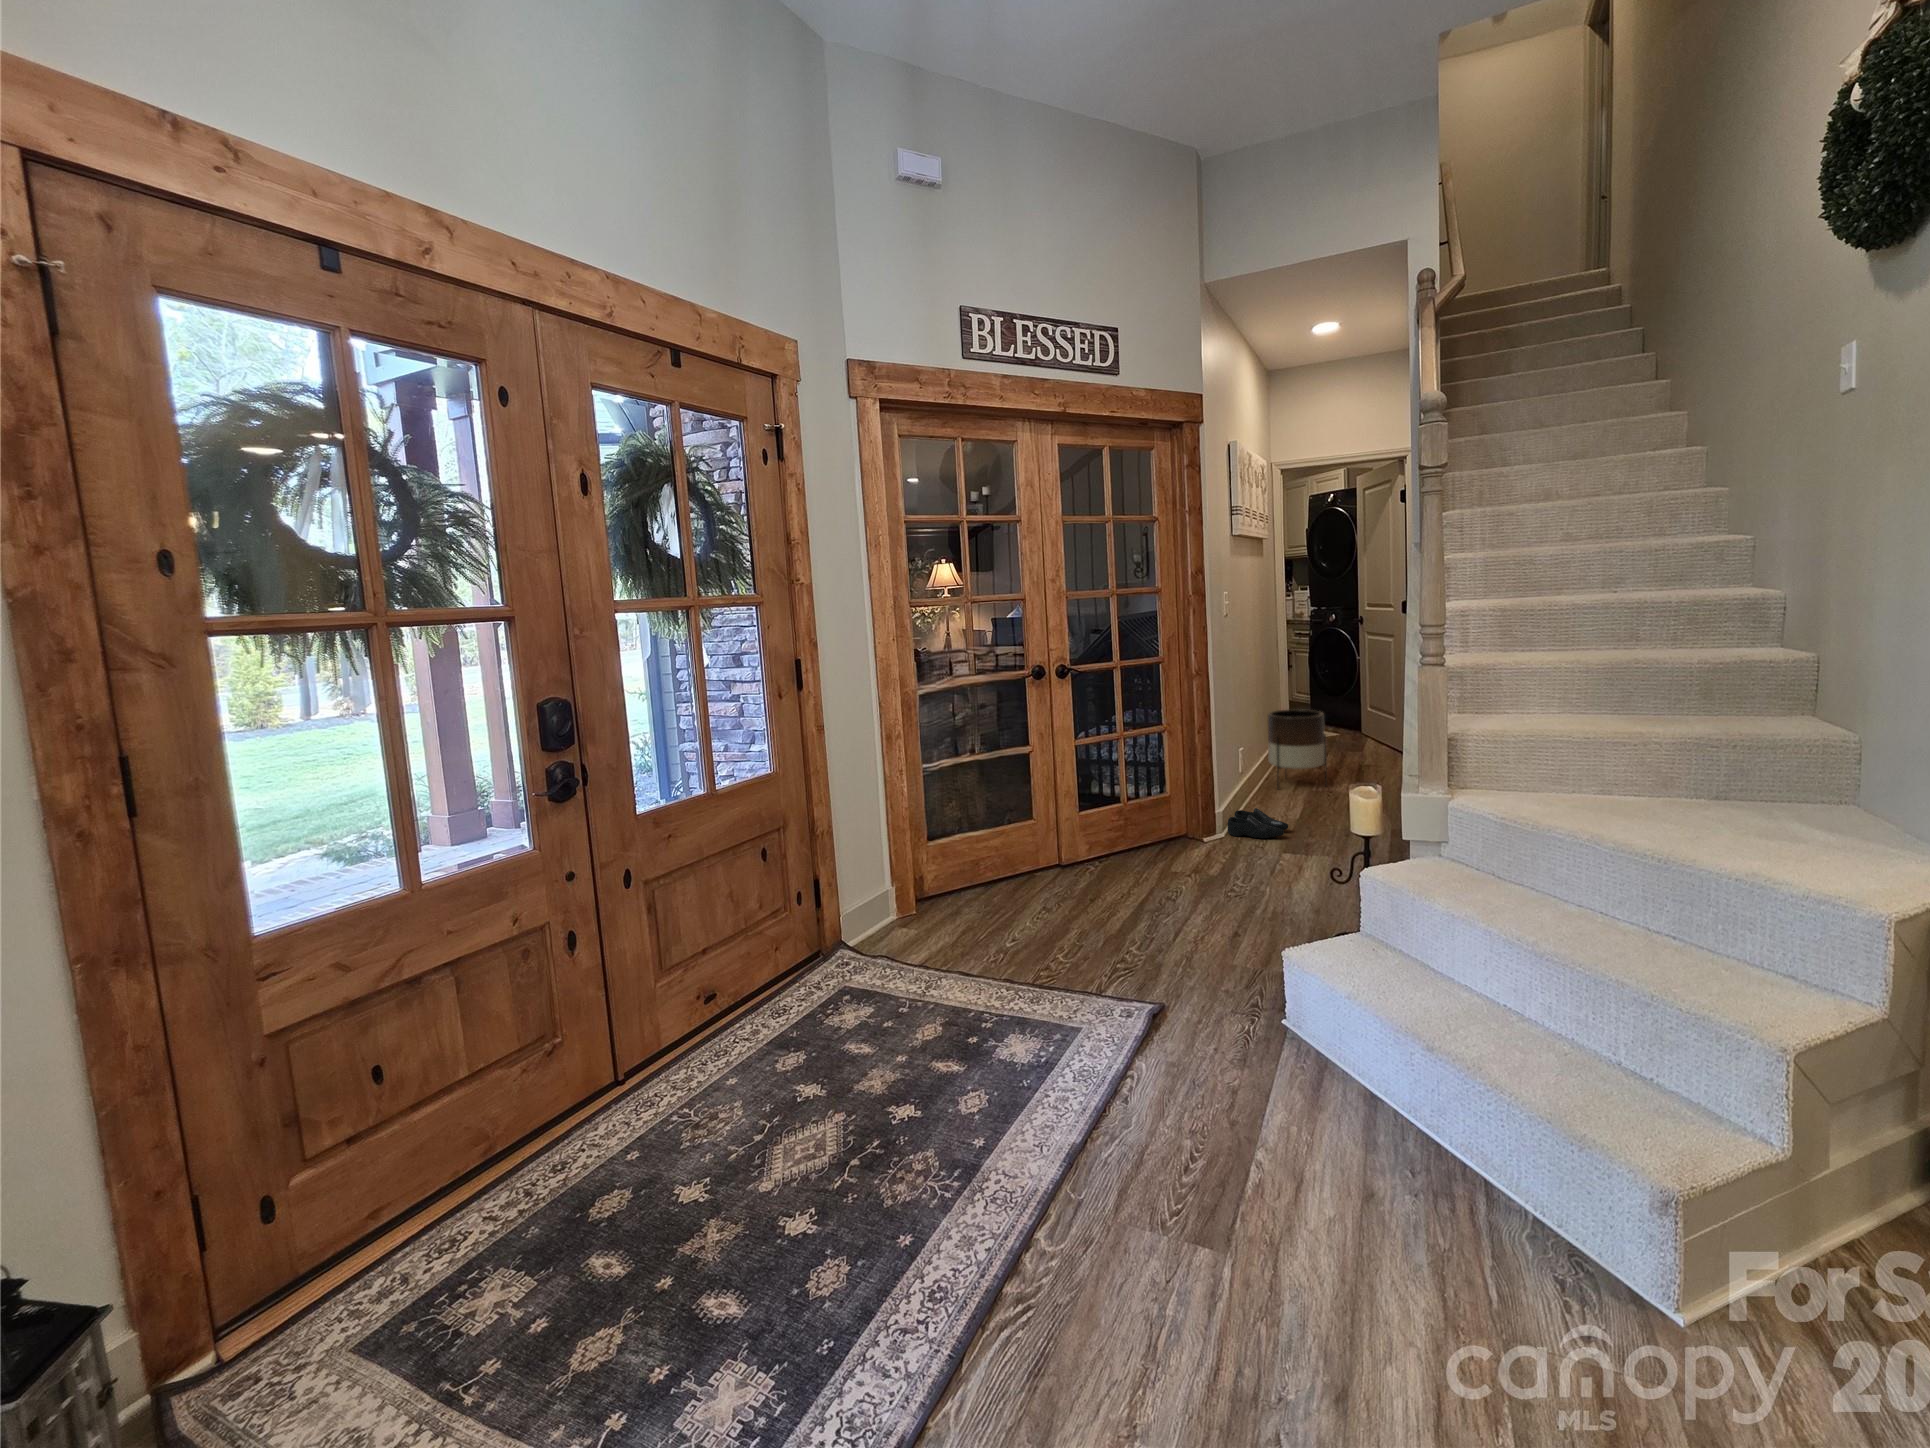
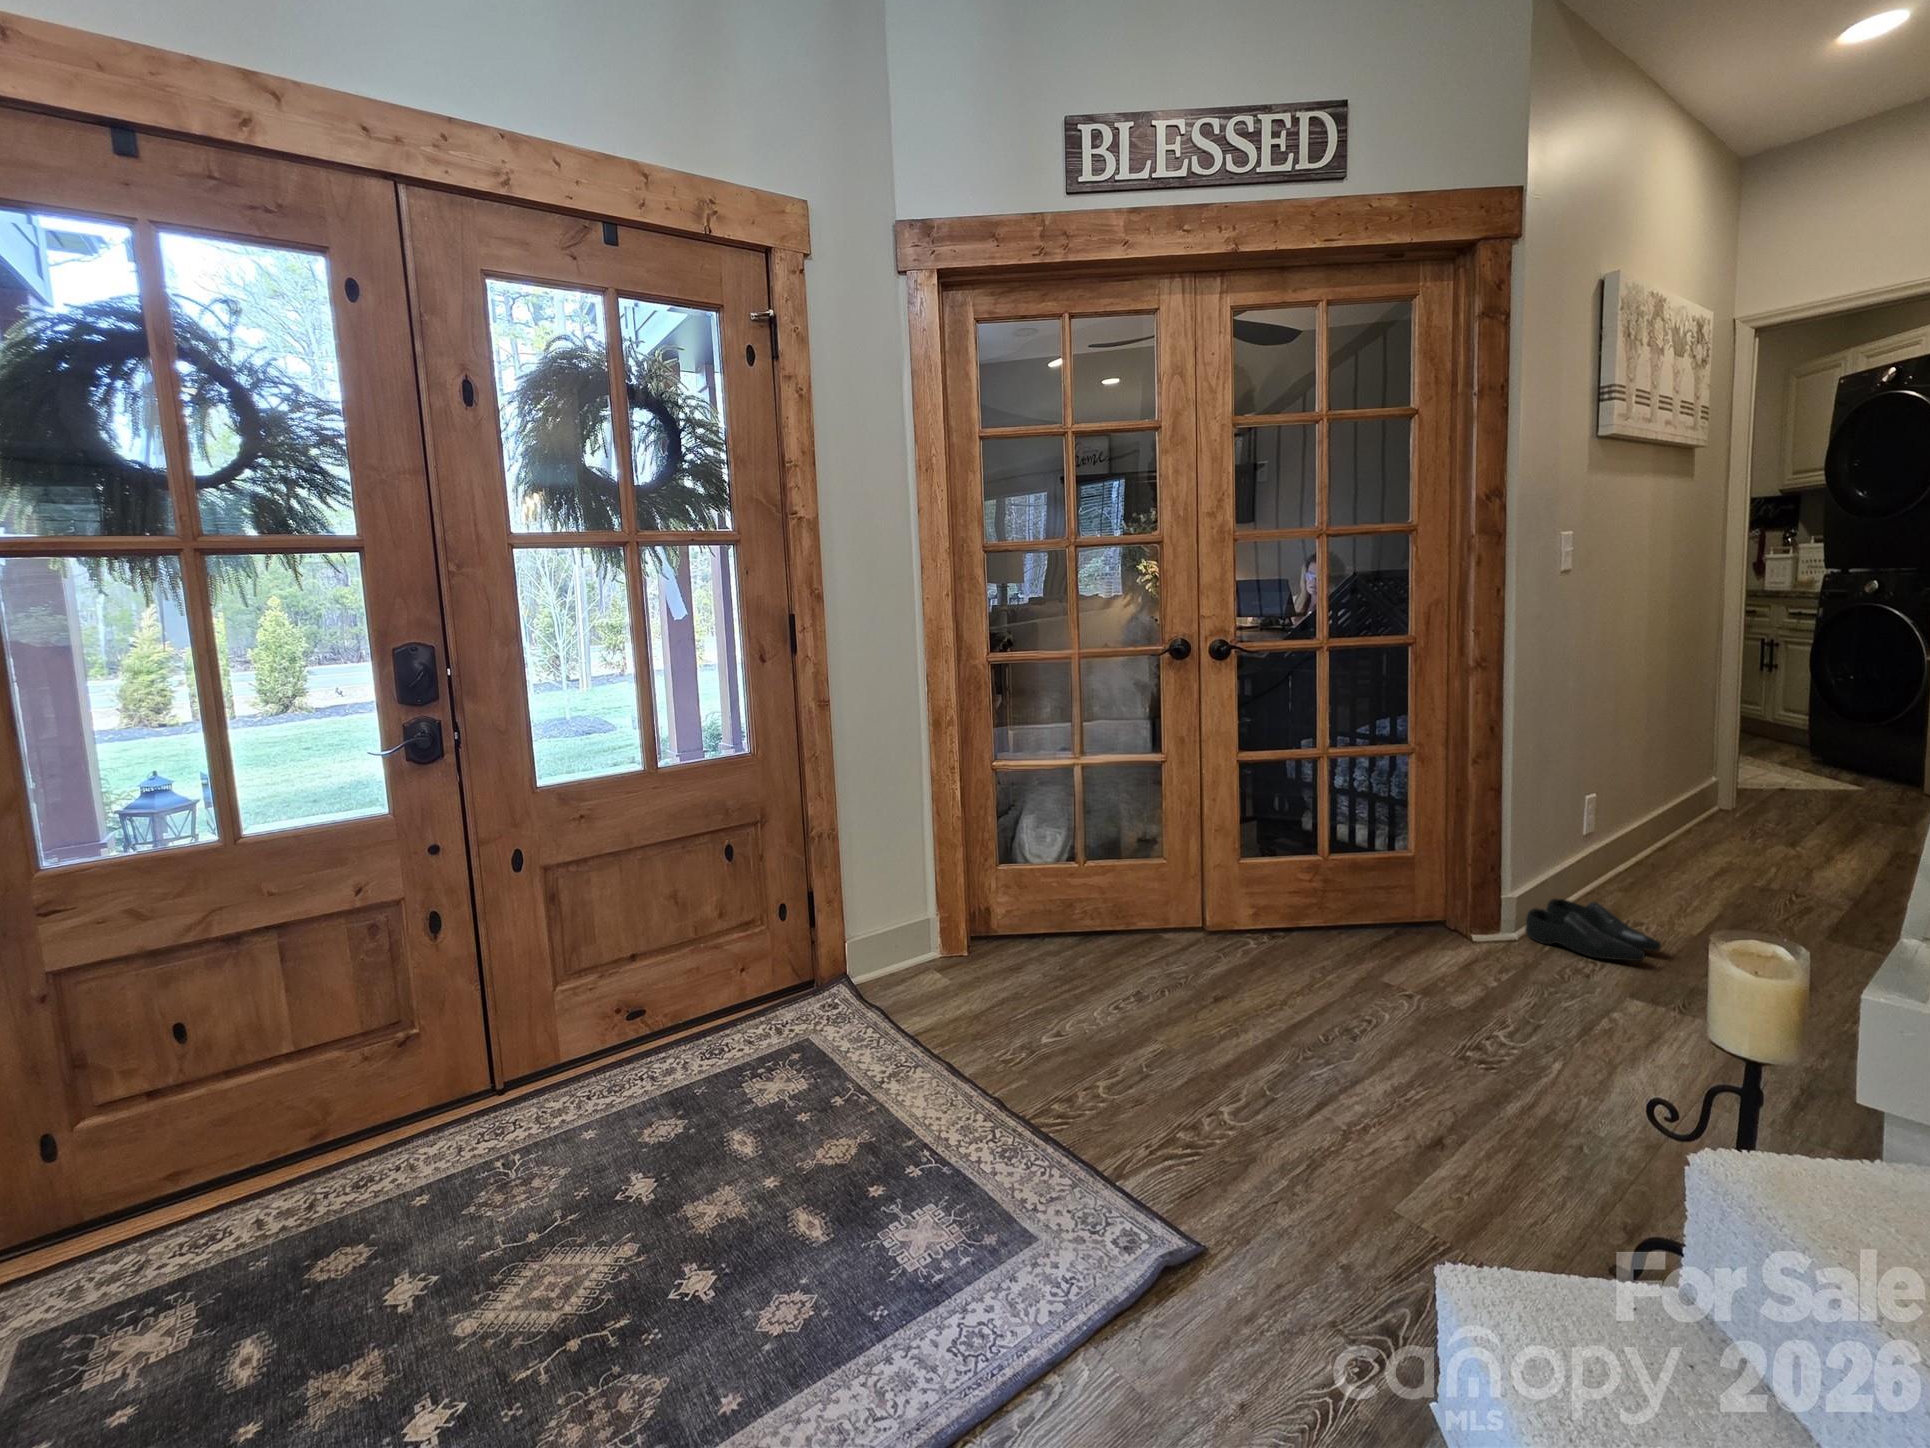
planter: present [1268,709,1327,786] -> none [1660,737,1799,882]

